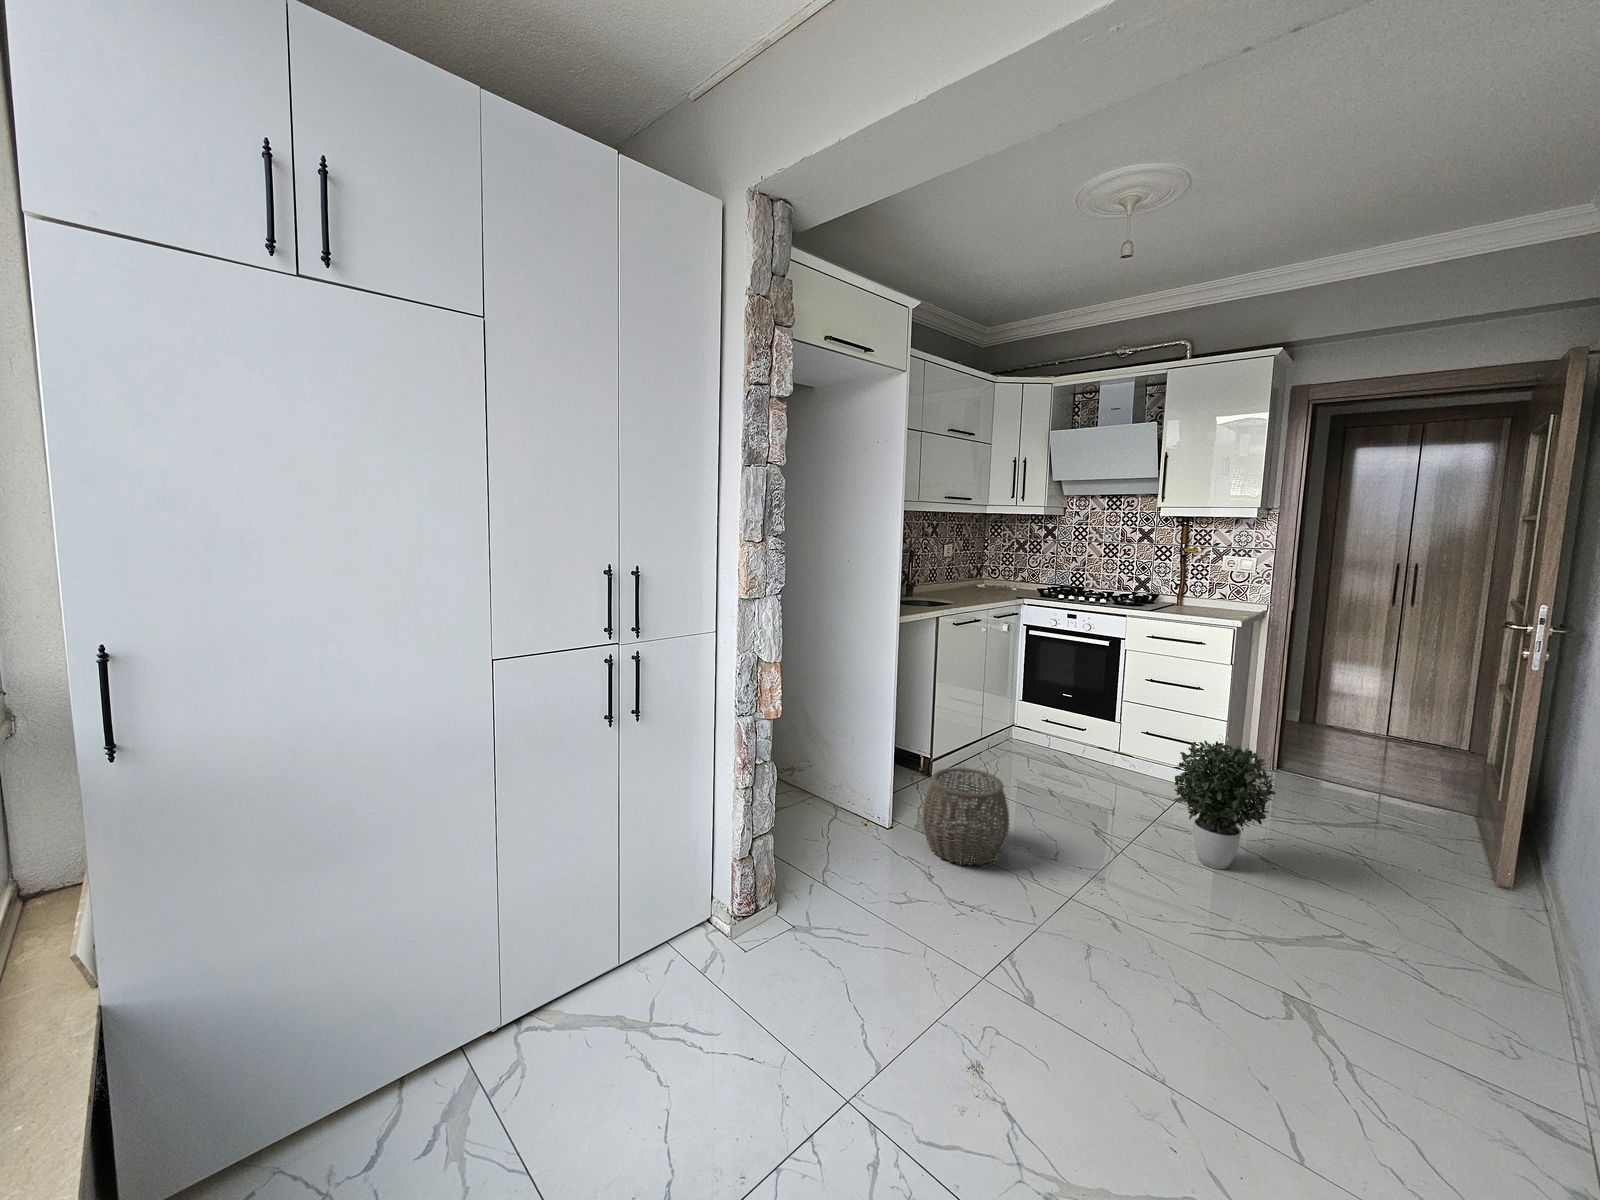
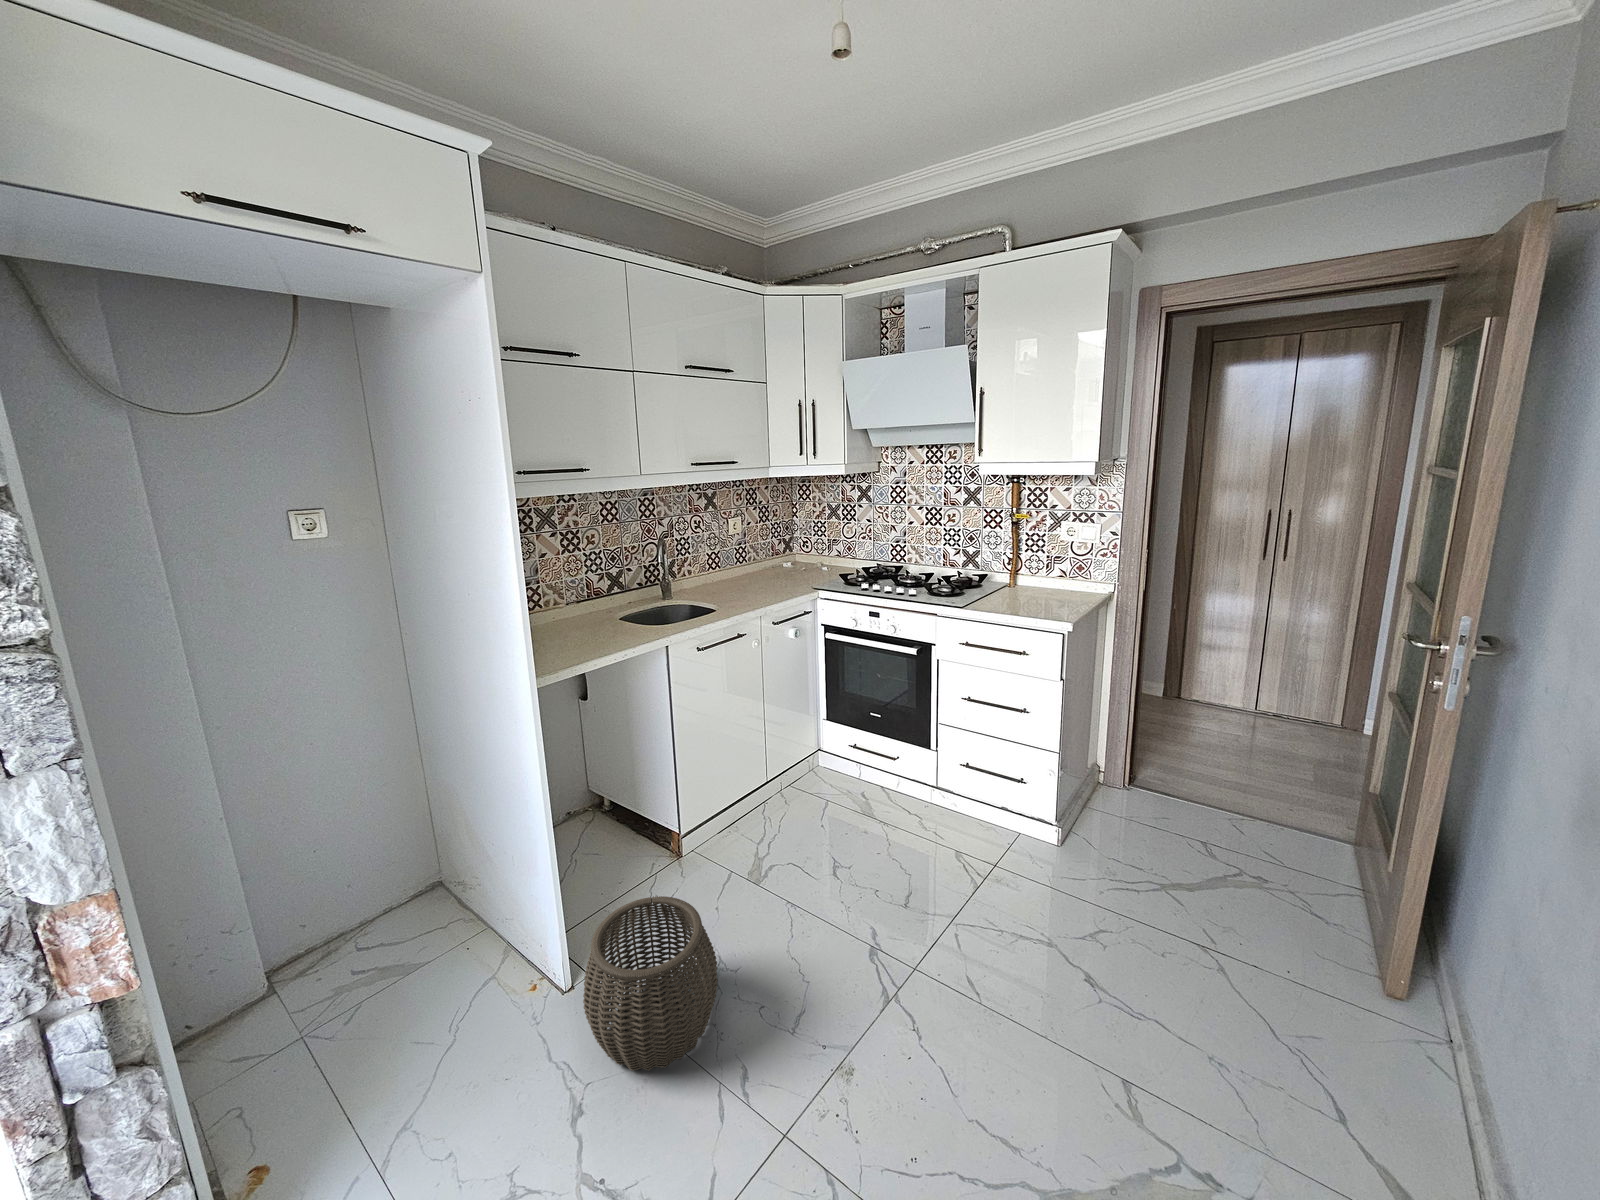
potted plant: present [1173,741,1276,869] -> none [955,828,1095,1016]

